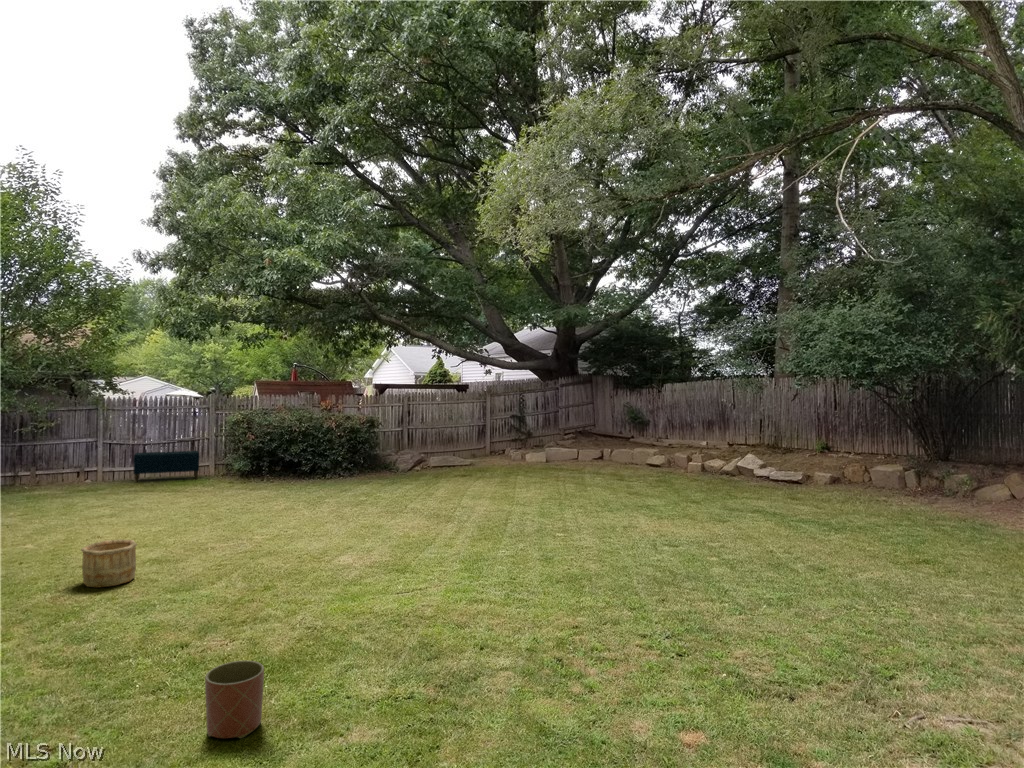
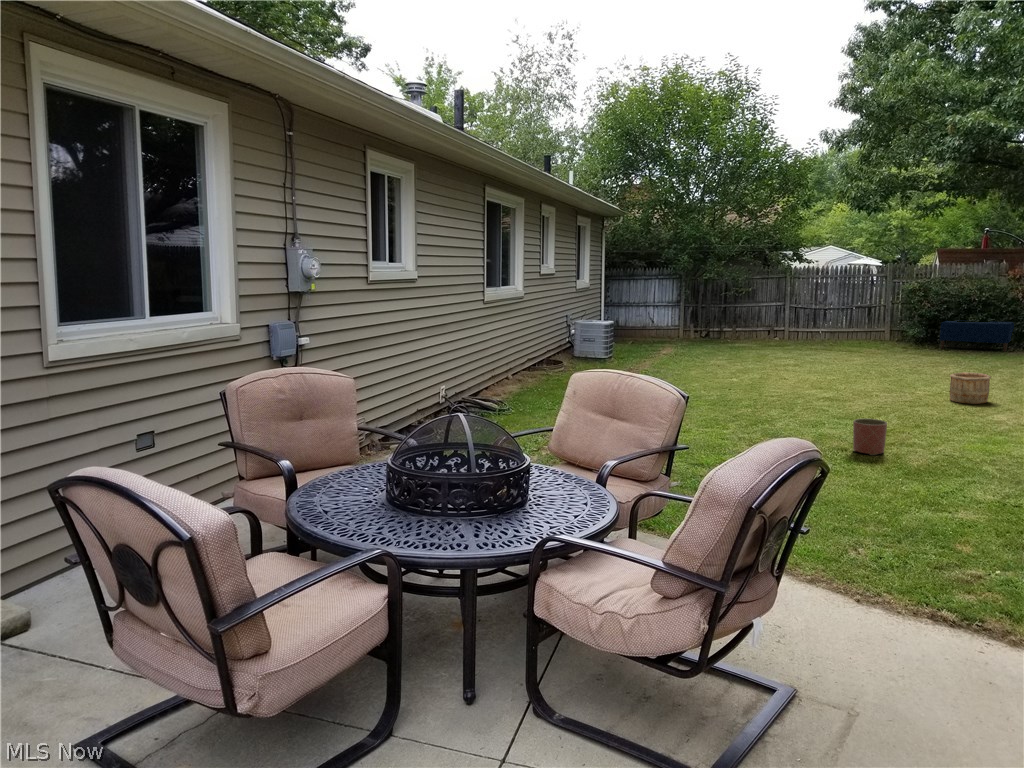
bench: present [134,451,199,482] -> present [940,320,1014,352]
wooden bucket: present [81,539,137,587] -> present [950,372,991,404]

